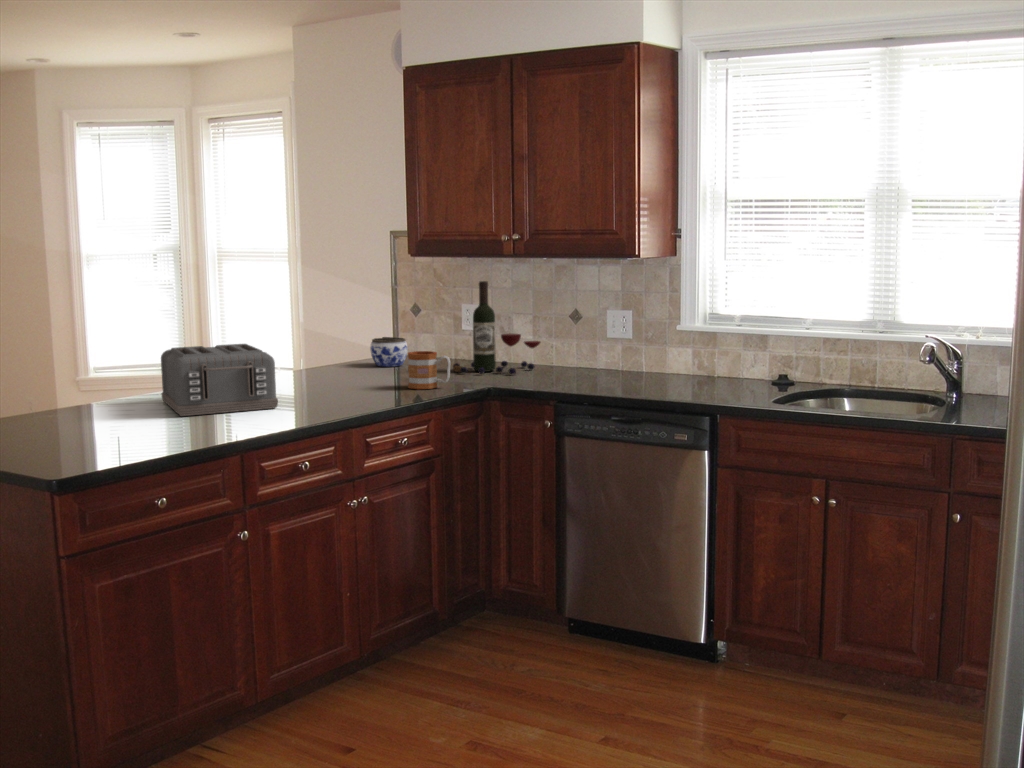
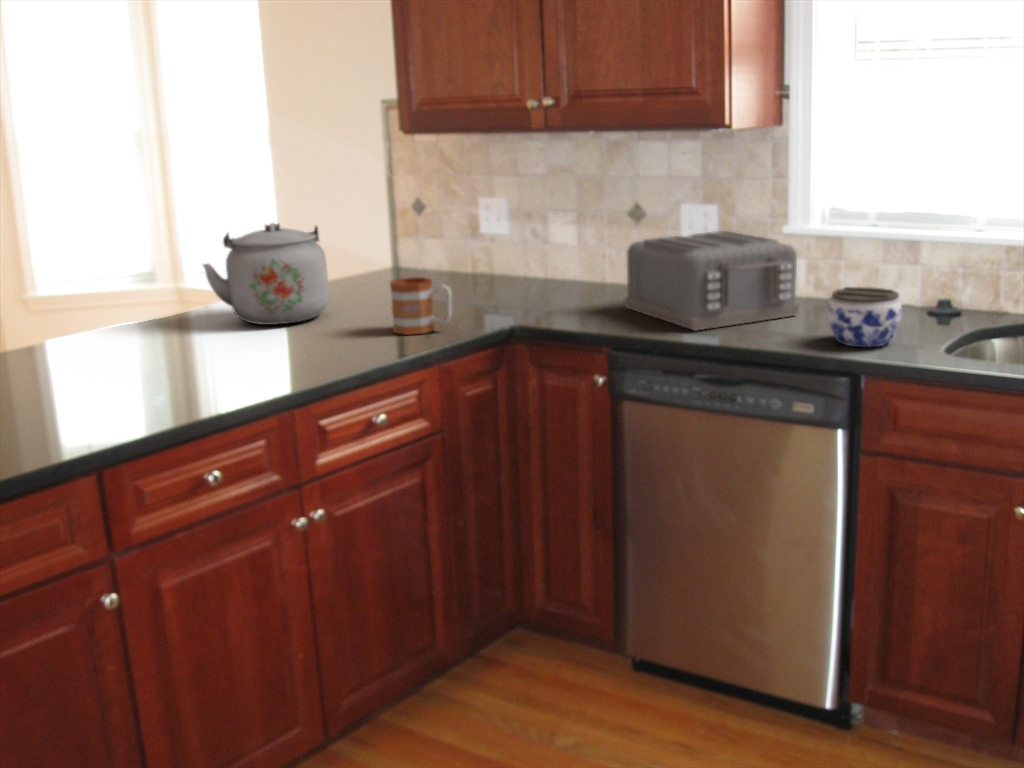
wine bottle: present [453,281,540,374] -> none [464,169,589,302]
kettle: none [272,312,359,383] -> present [203,223,329,325]
jar: present [370,337,408,367] -> present [828,287,902,347]
toaster: present [161,344,278,416] -> present [625,231,799,330]

